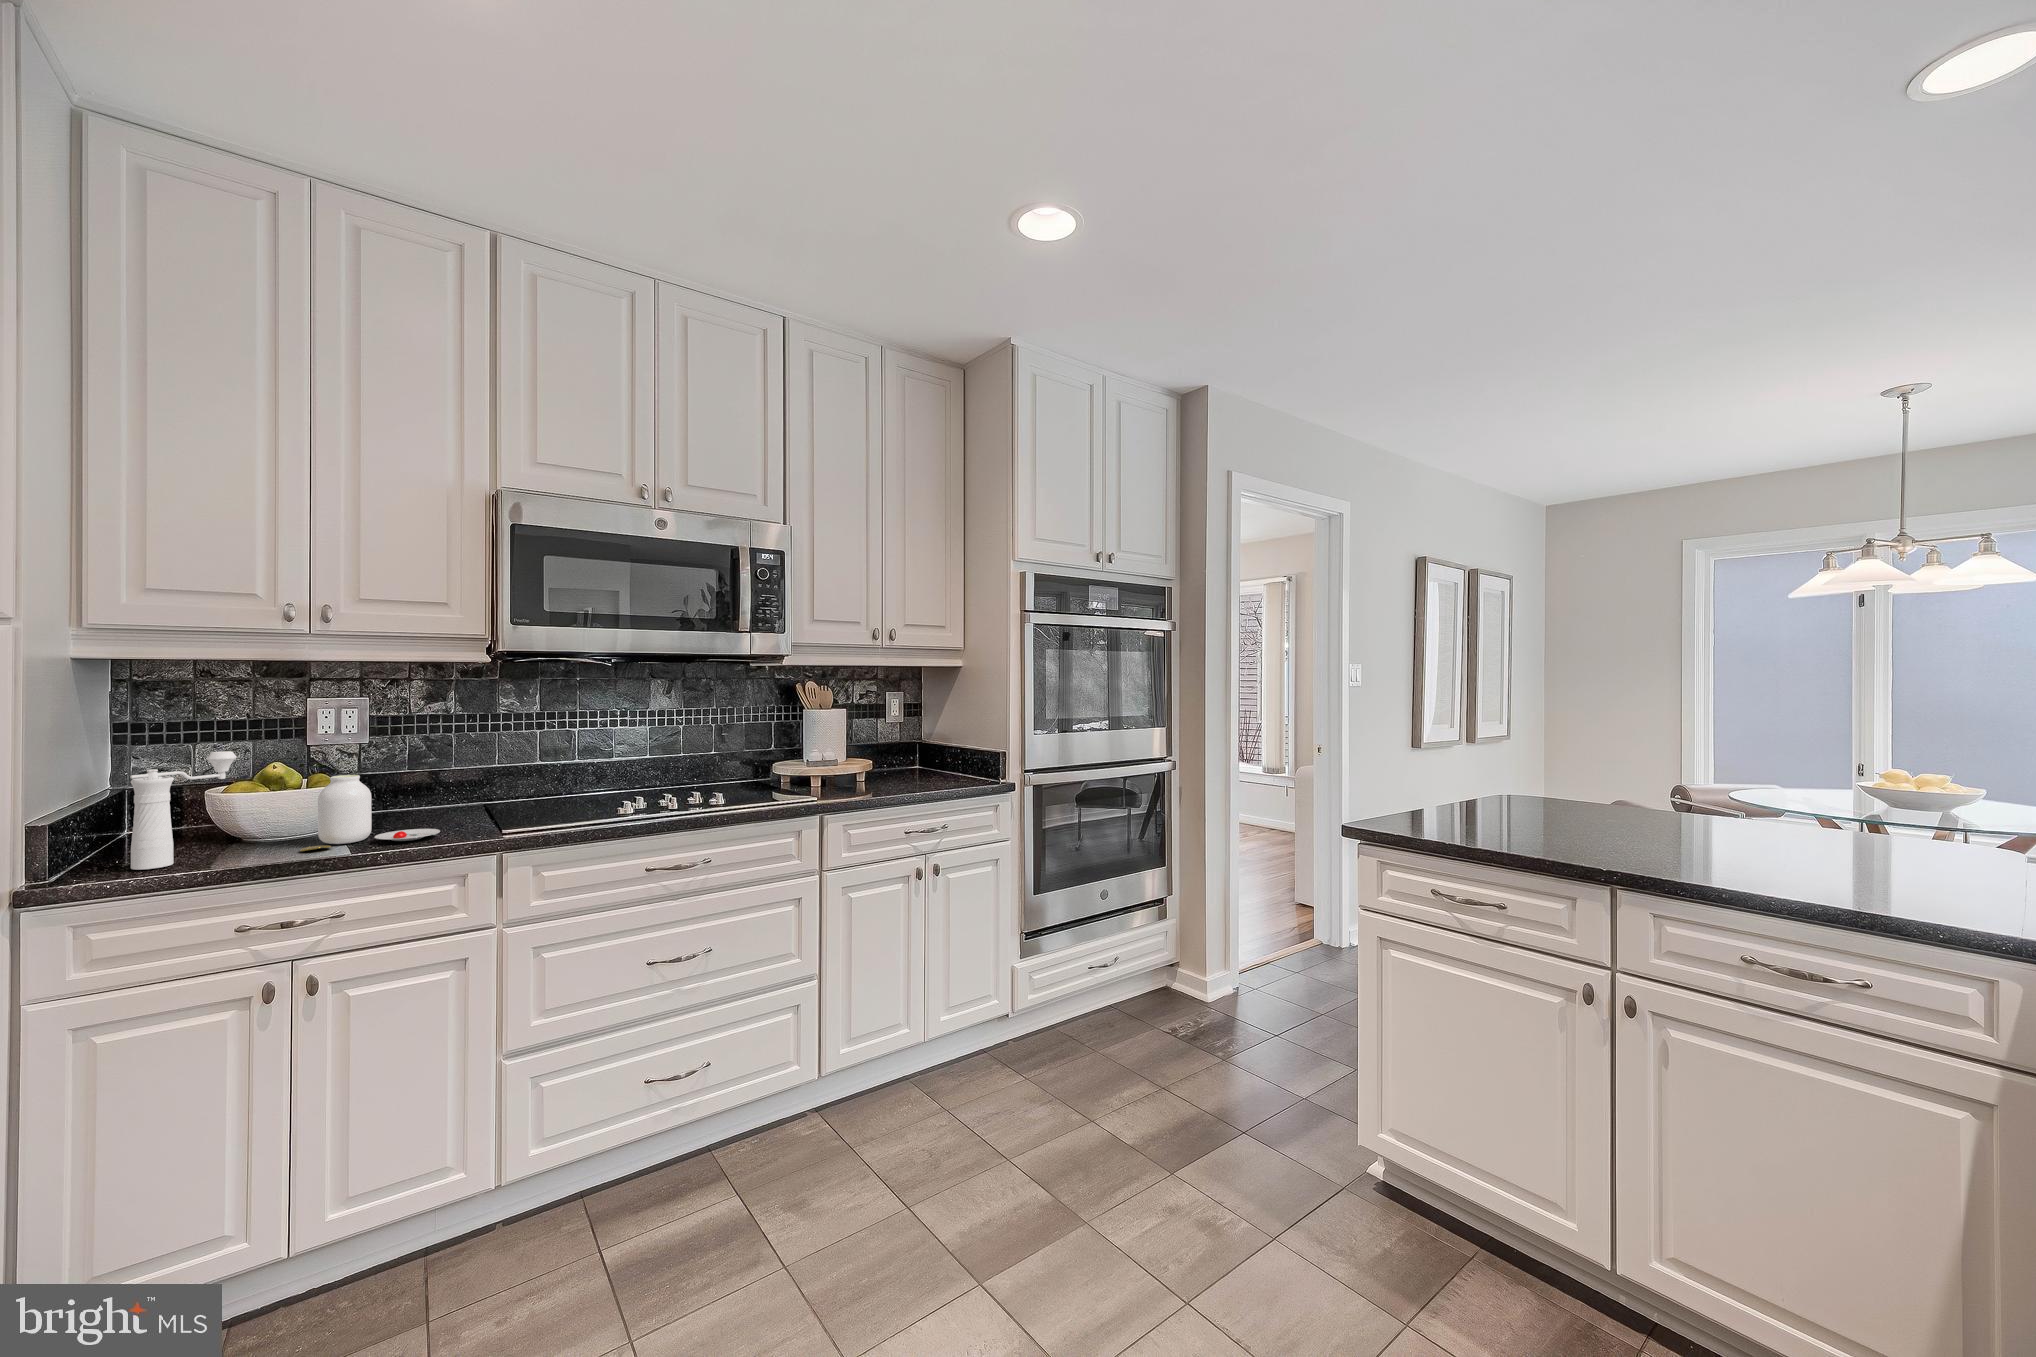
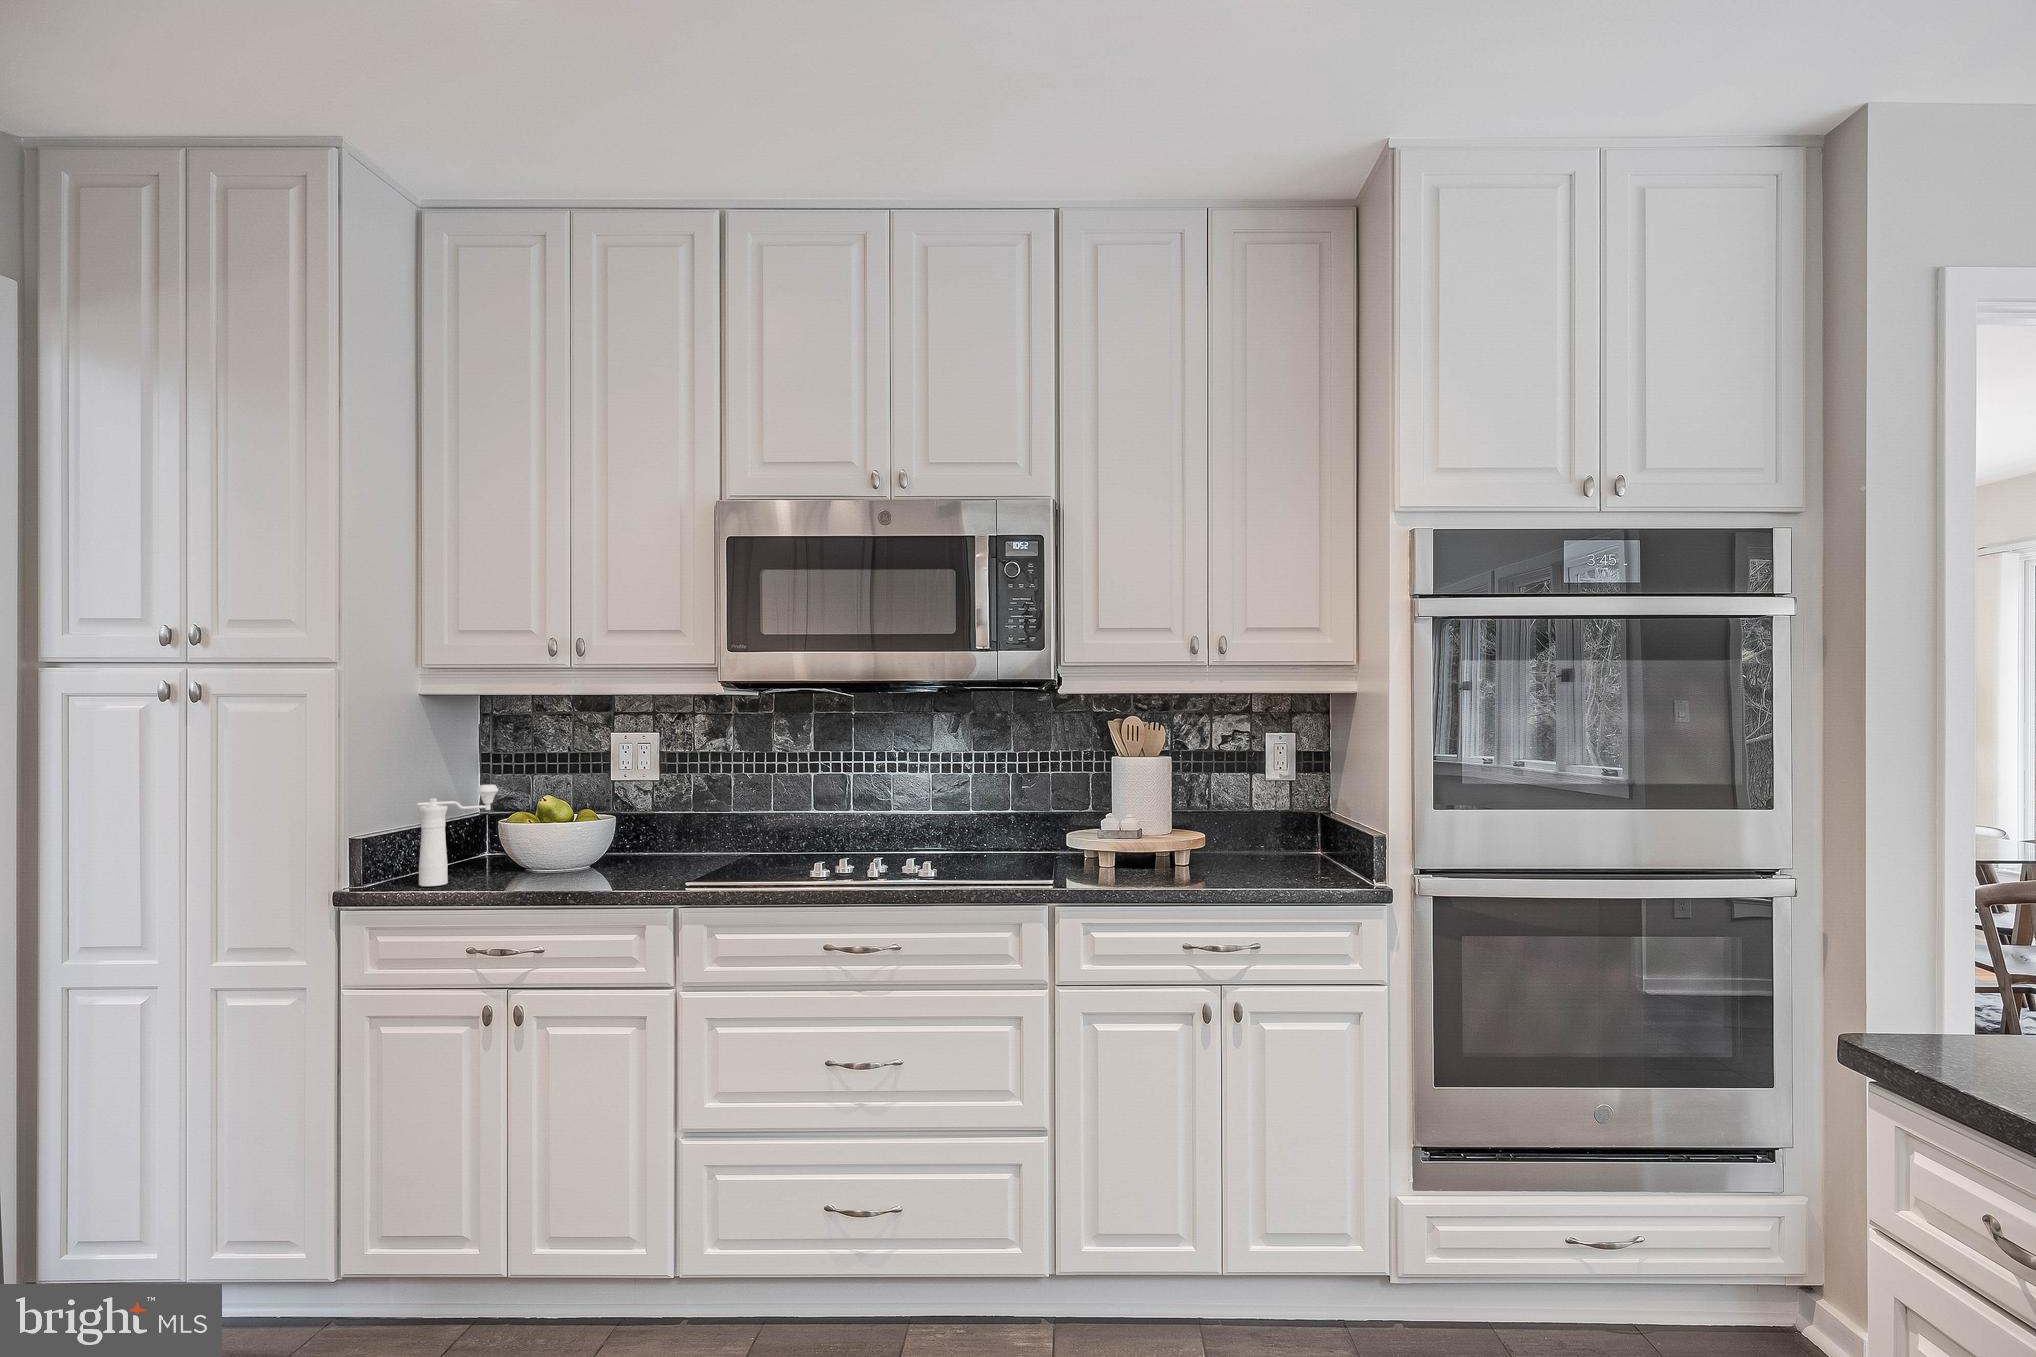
jar: present [300,775,440,851] -> none [529,813,642,884]

